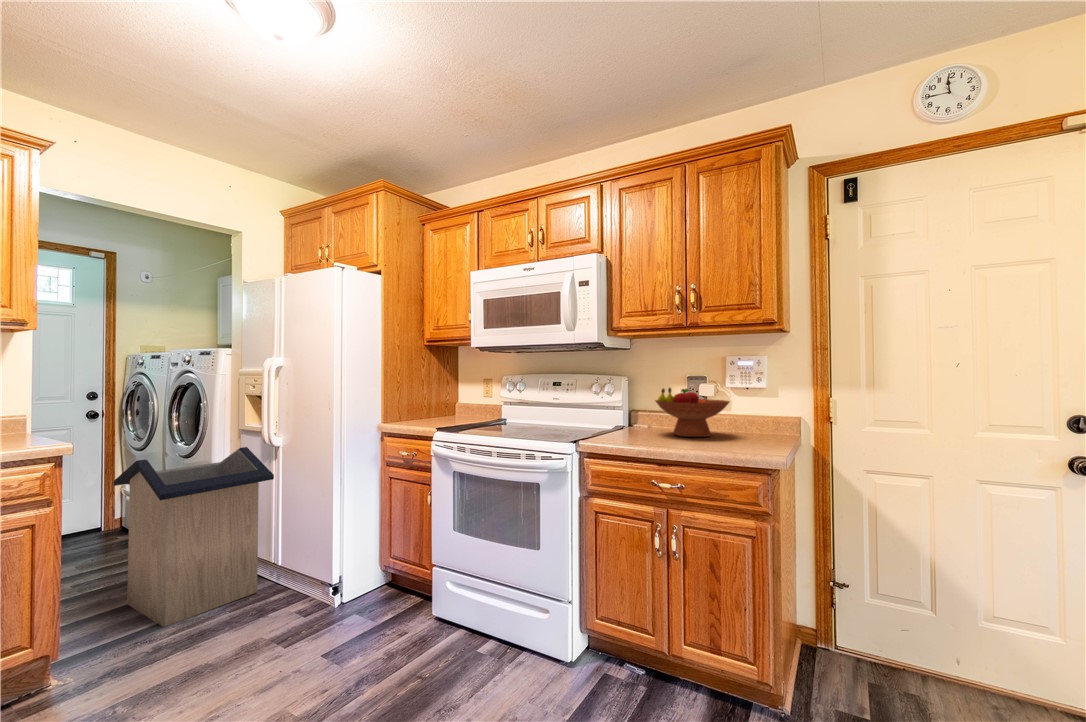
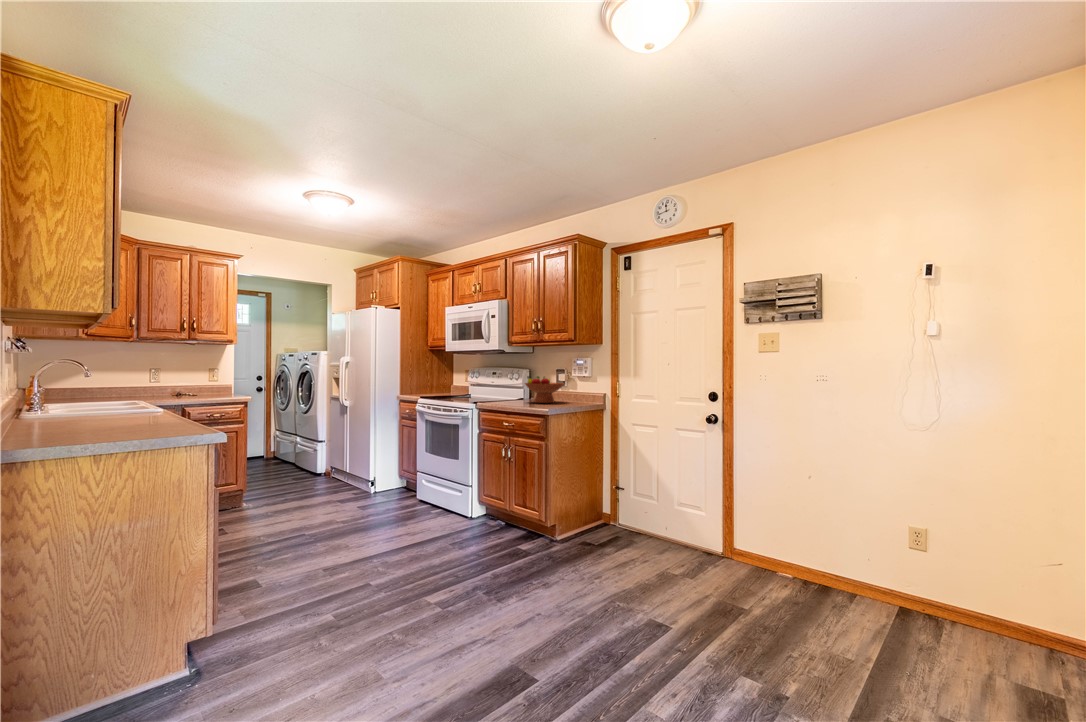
trash can: present [114,447,274,627] -> none [269,407,344,493]

